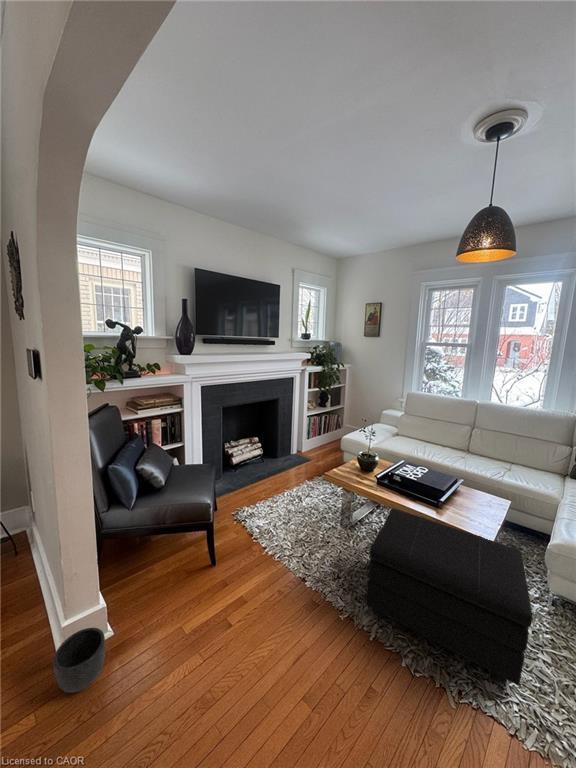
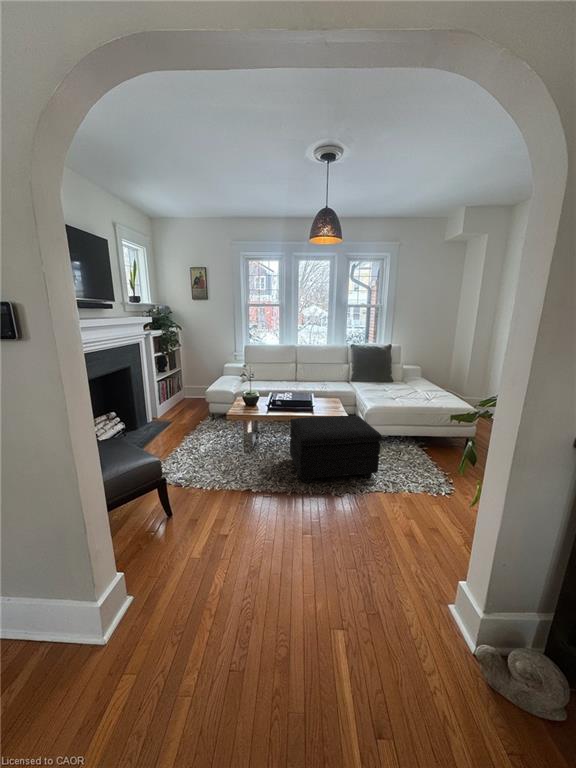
planter: present [53,628,105,693] -> none [120,585,167,645]

